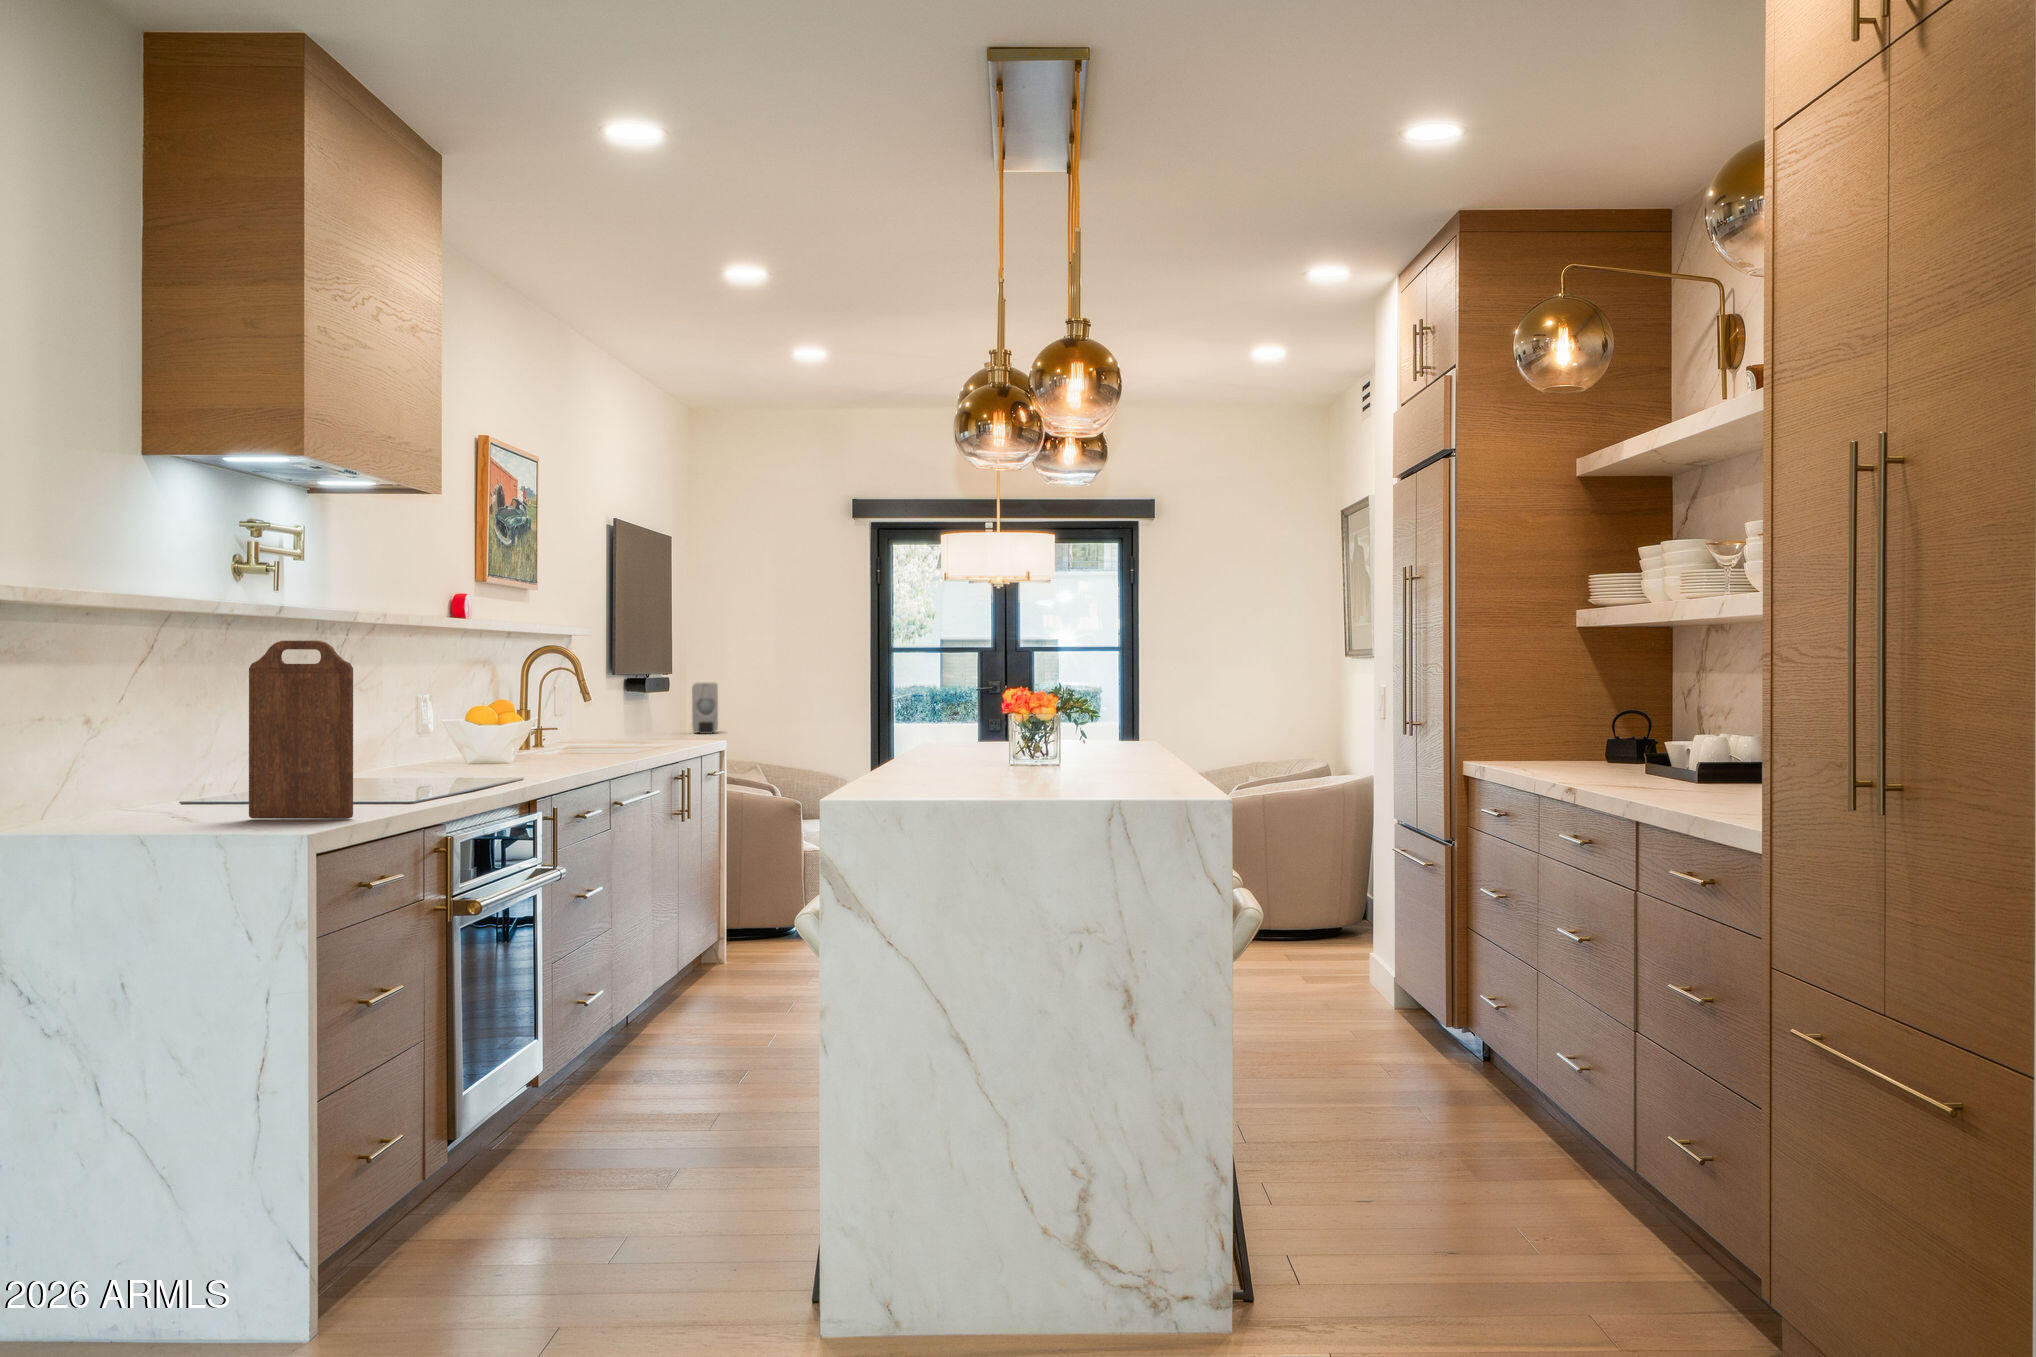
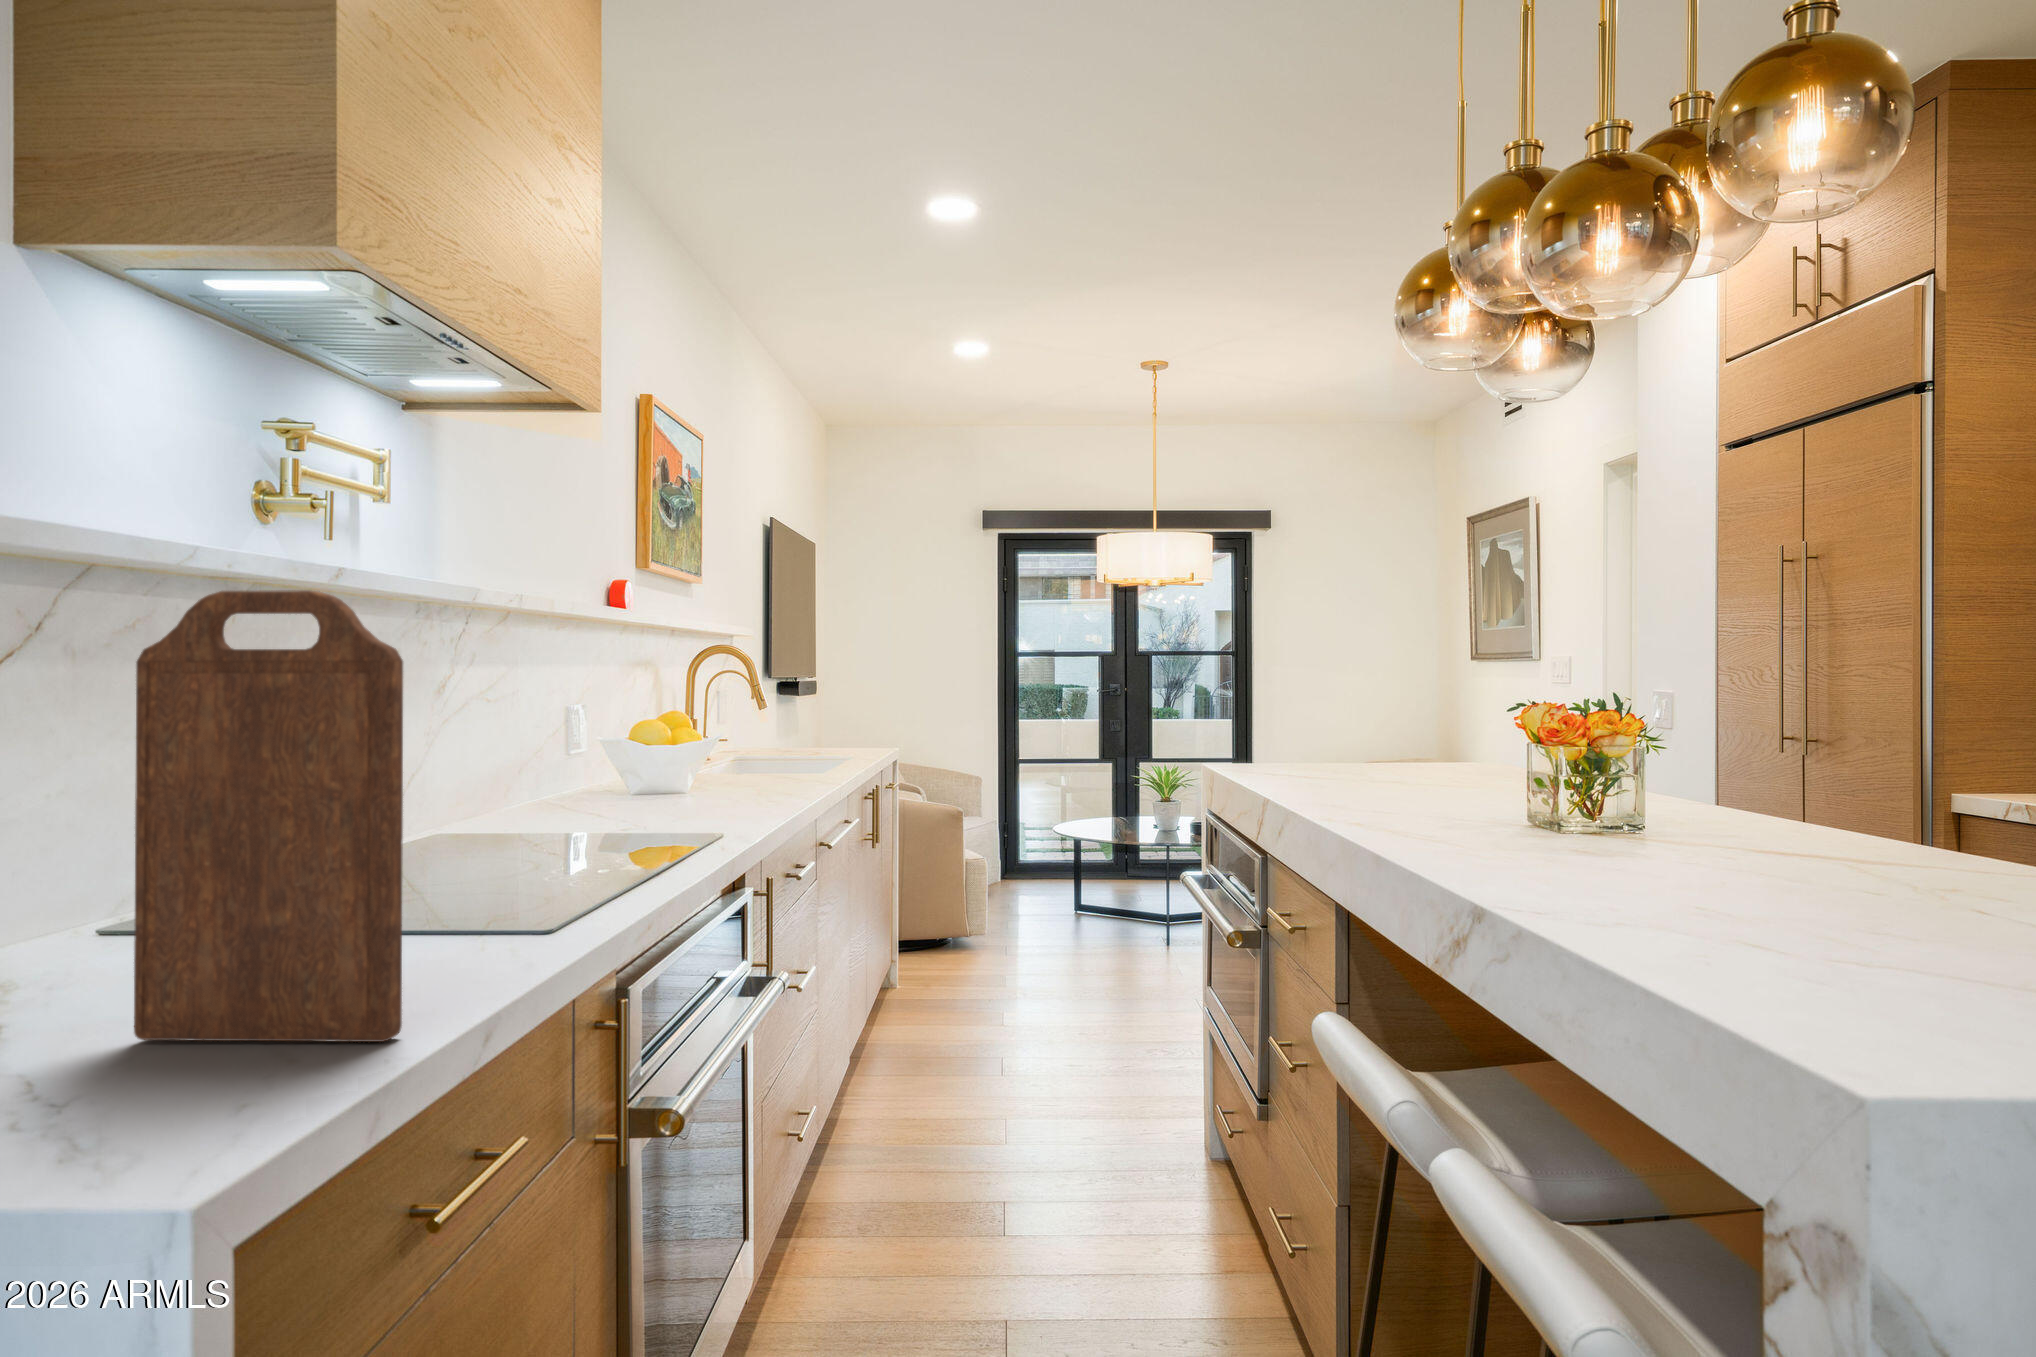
soap dispenser: present [692,683,718,734] -> none [845,688,873,740]

